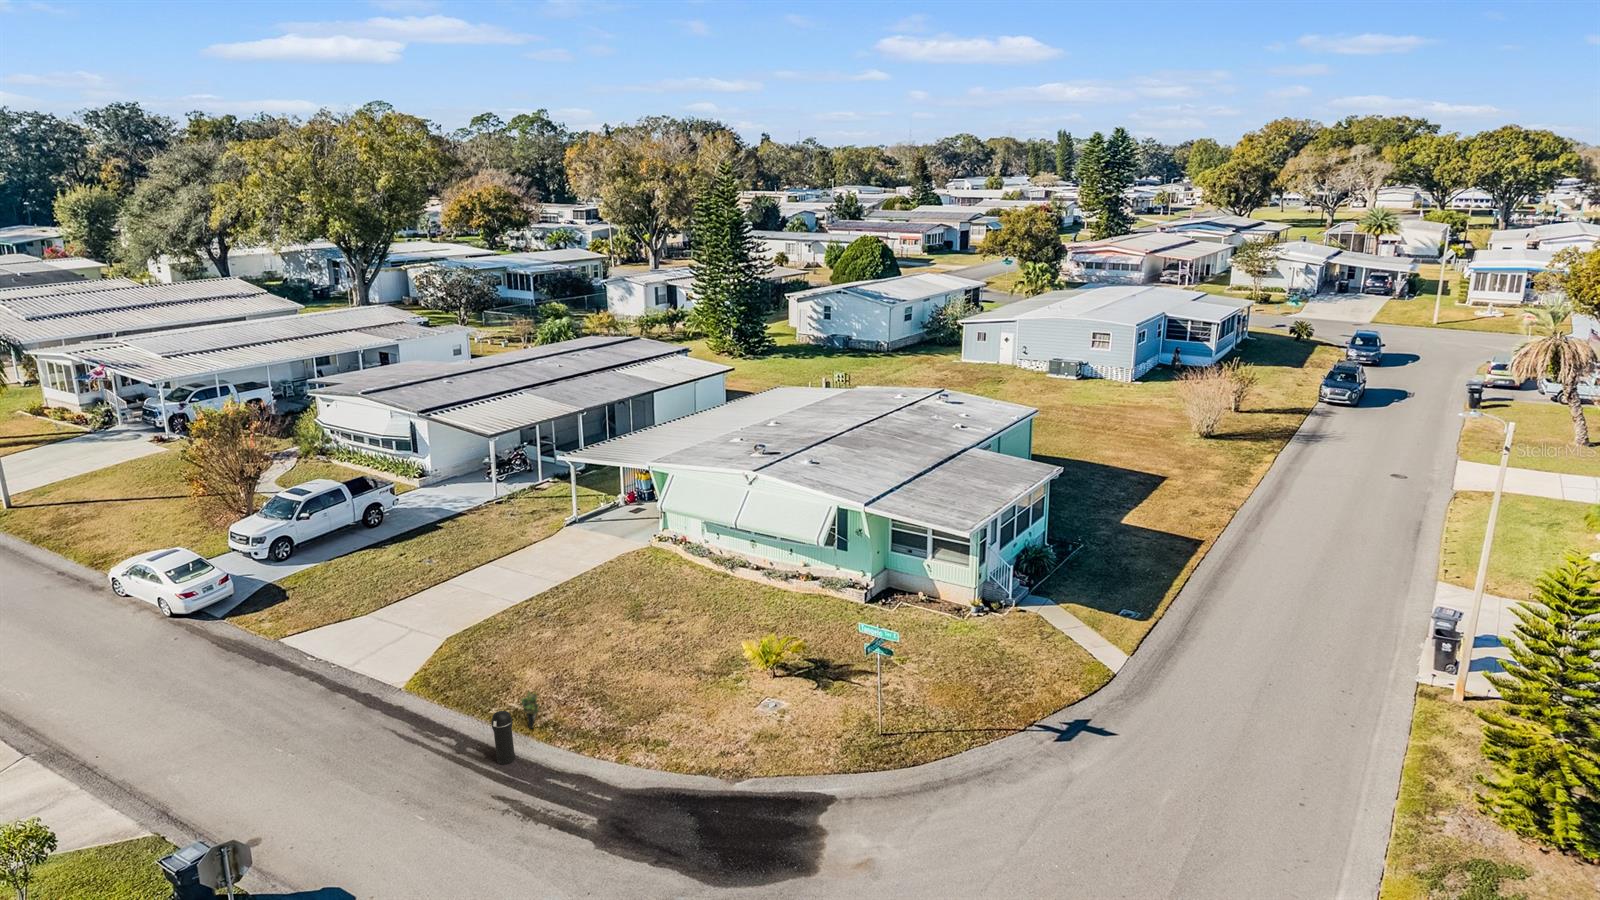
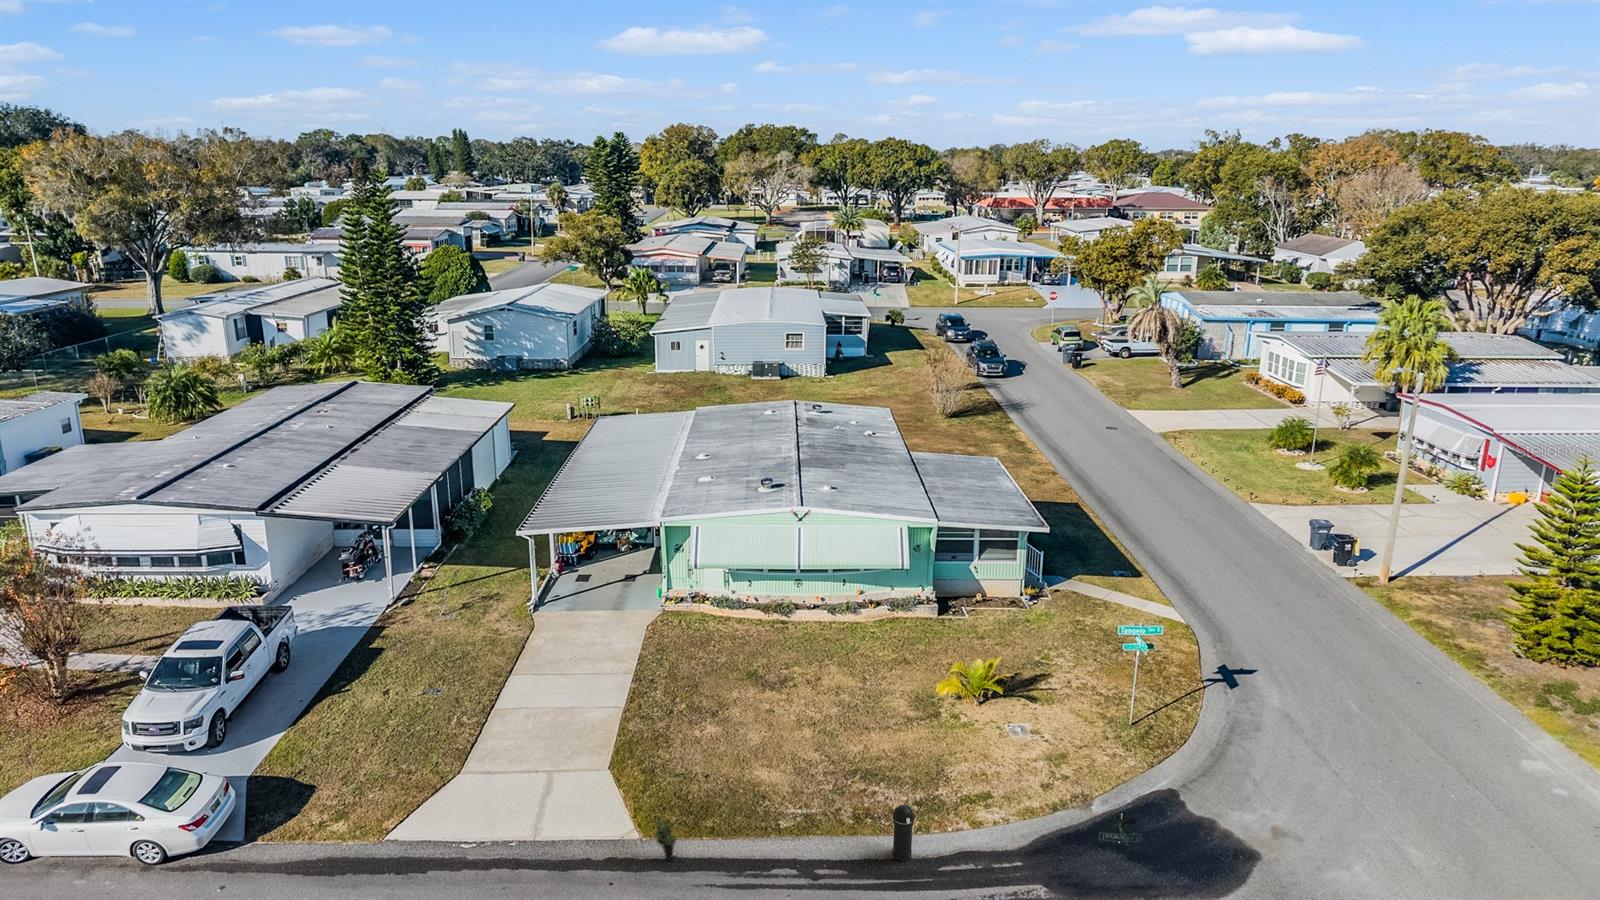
potted plant: present [521,692,540,729] -> present [654,819,676,861]

